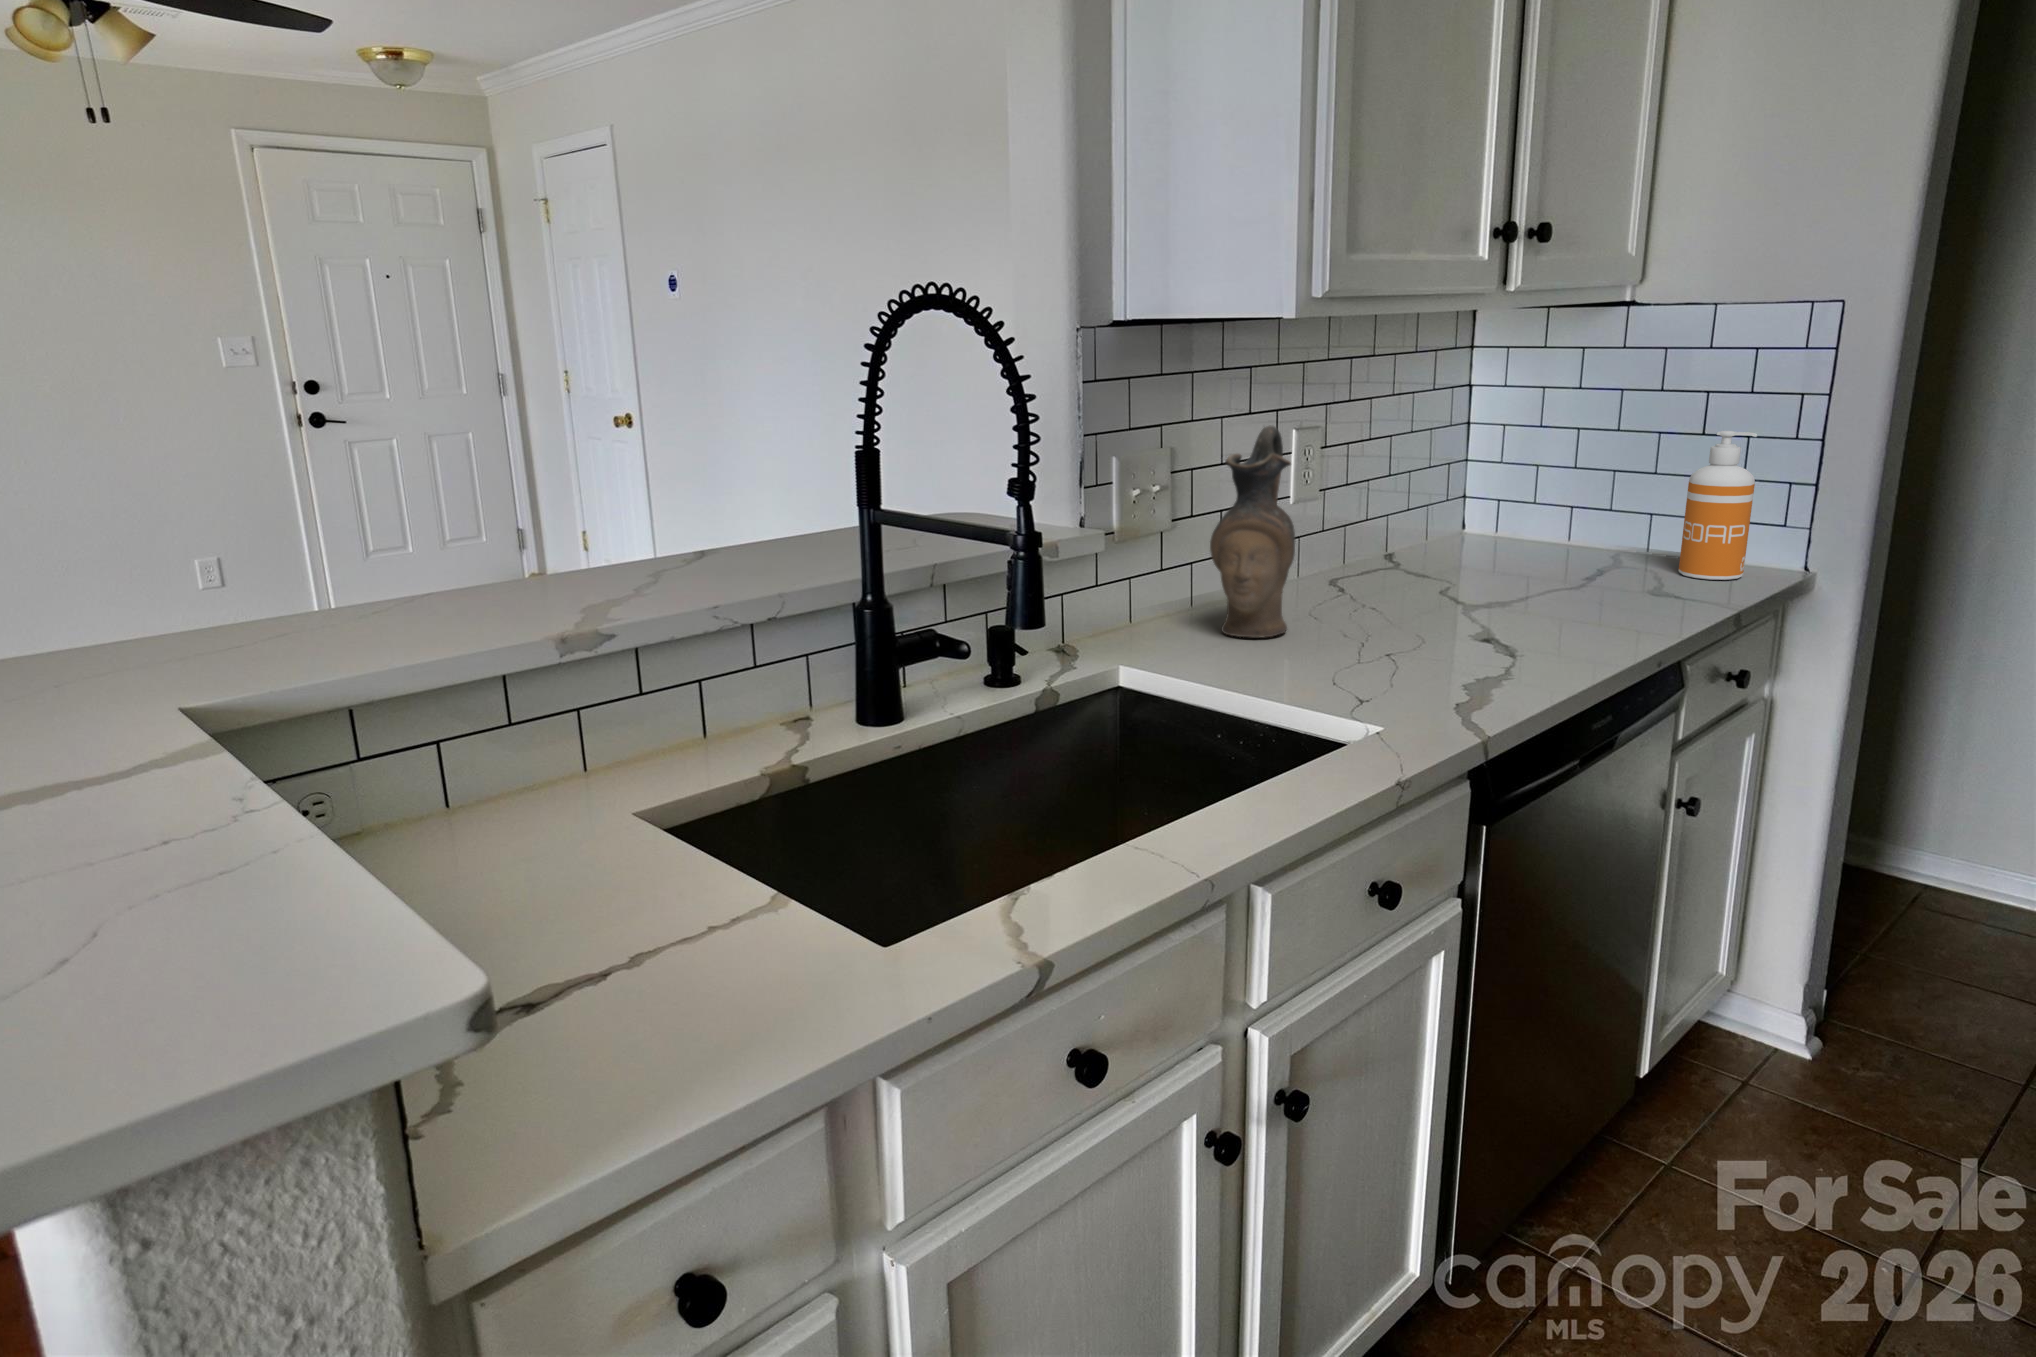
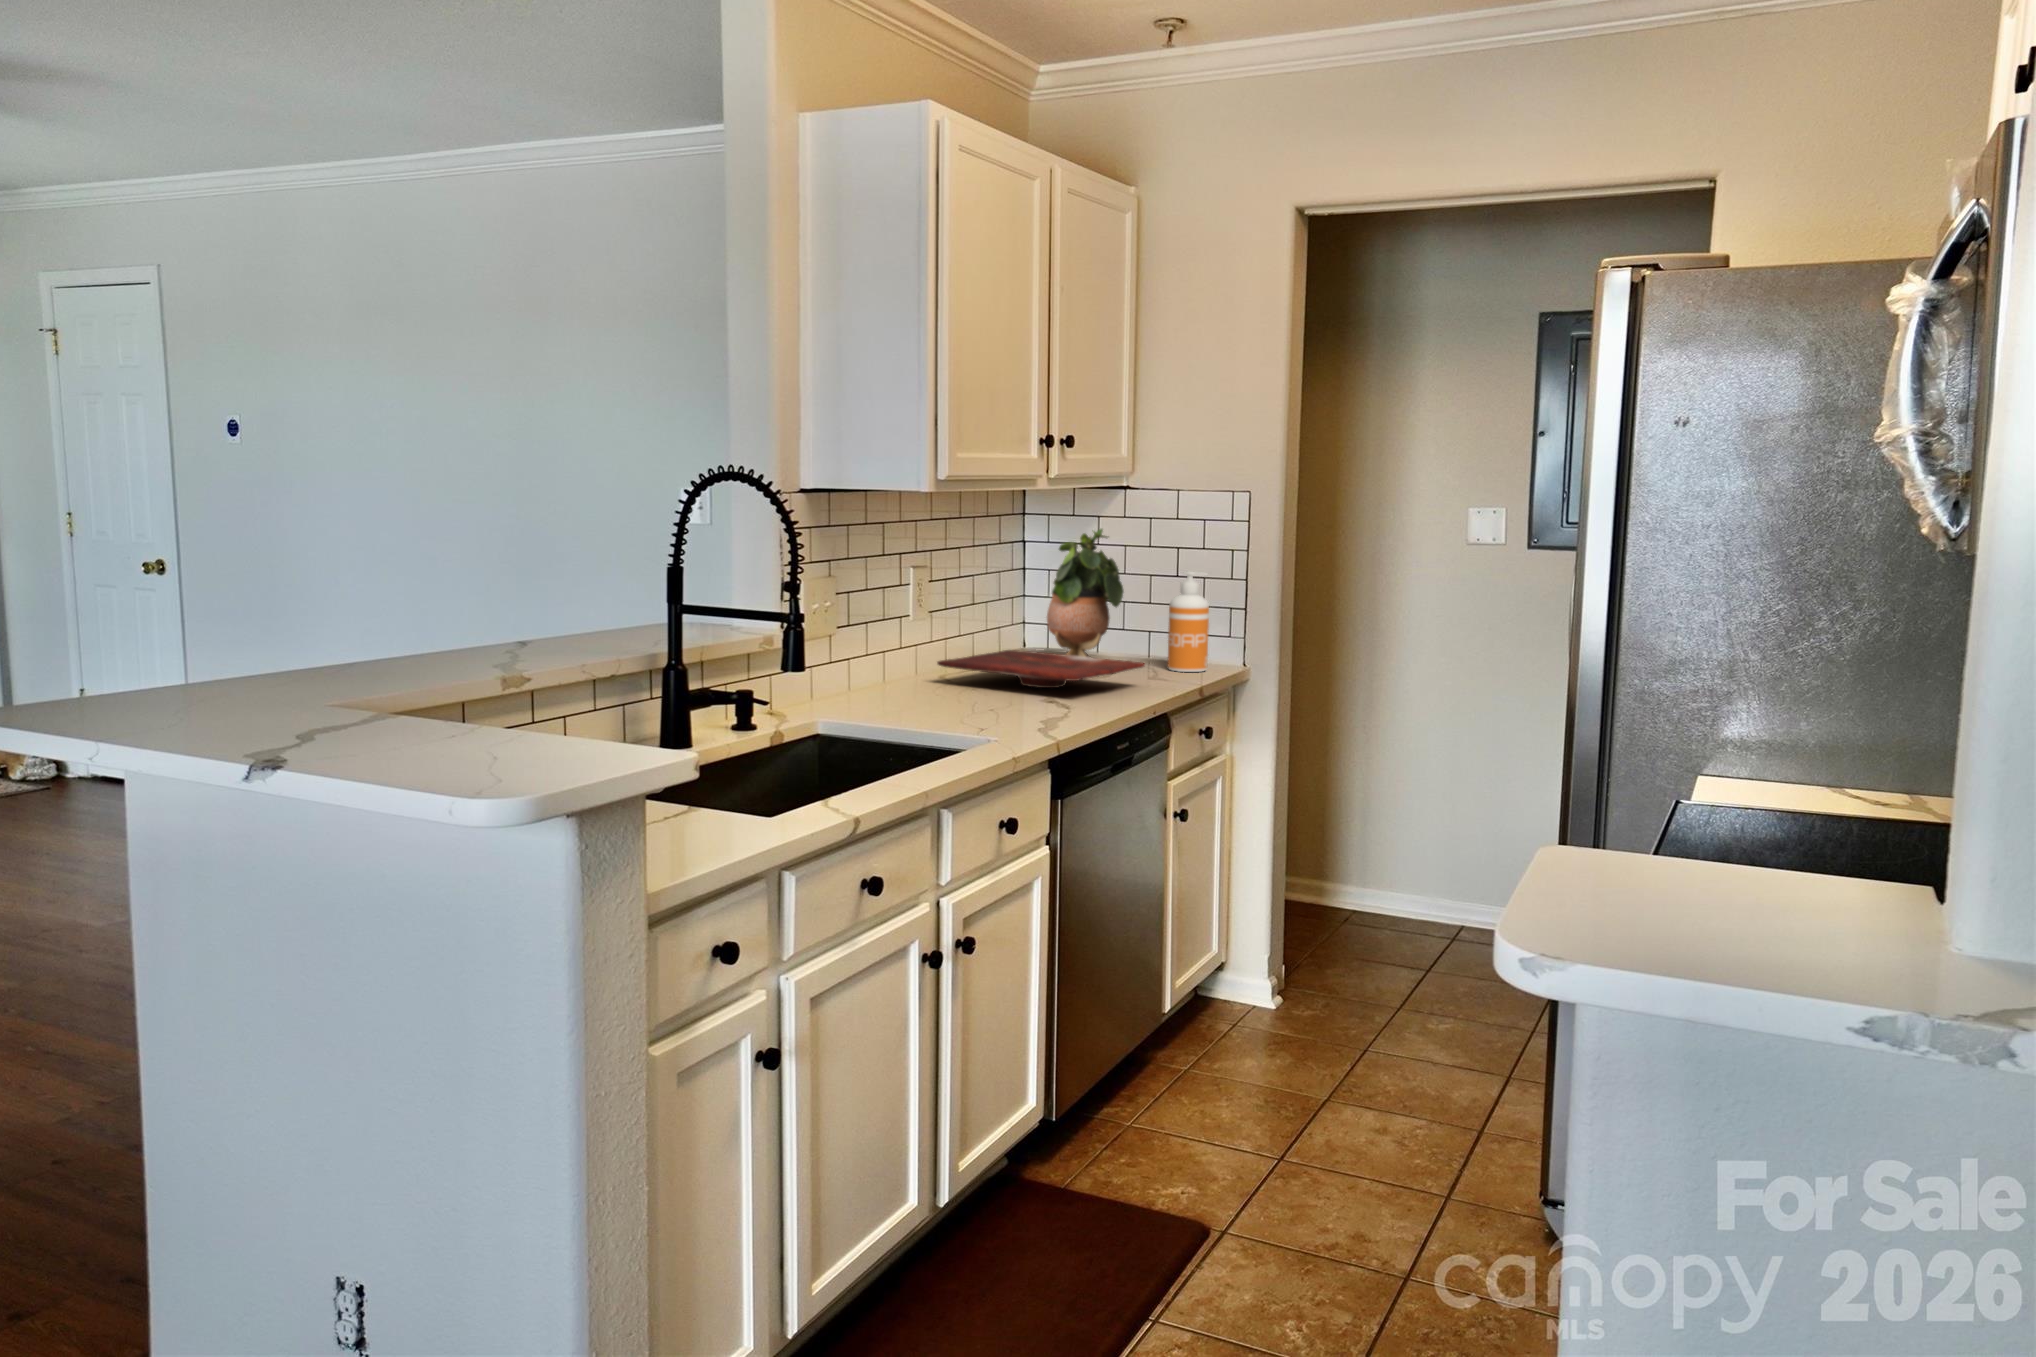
potted plant: none [1499,368,1618,564] -> present [1047,529,1124,657]
ceramic pitcher: present [1210,426,1295,637] -> none [868,561,925,704]
cutting board: none [1327,544,1647,608] -> present [937,650,1145,688]

